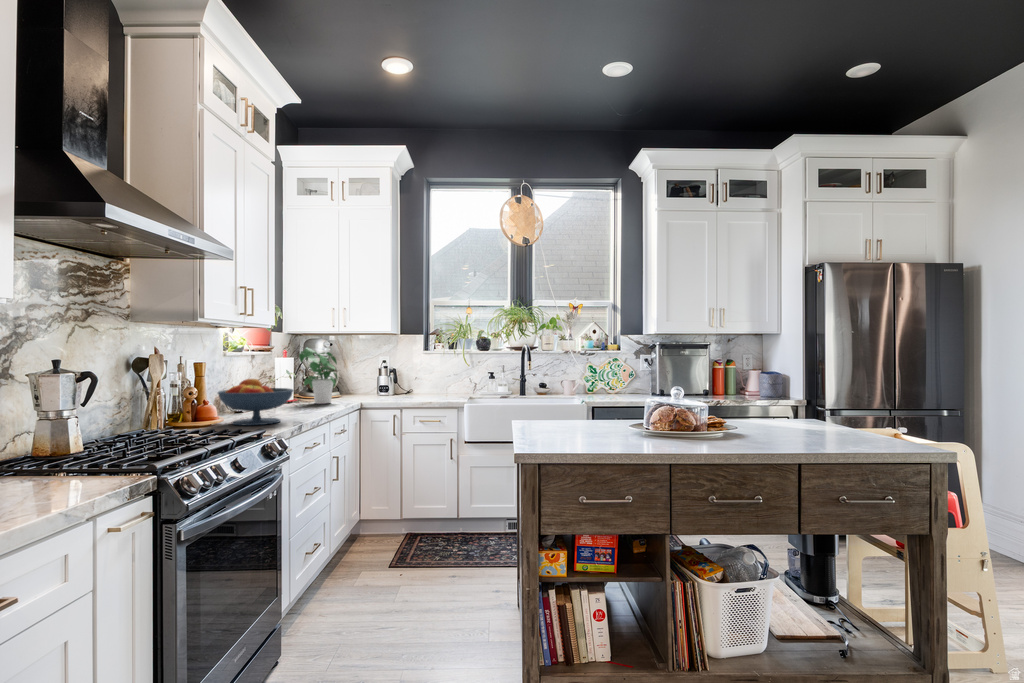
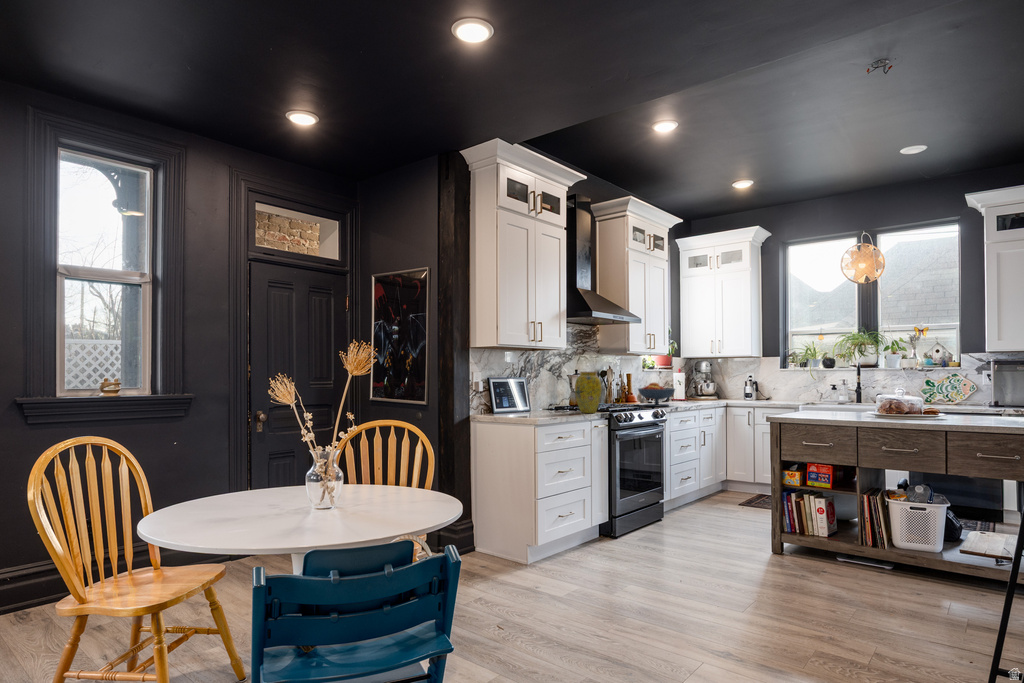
potted plant: present [299,348,338,404] -> none [685,366,710,401]
vase: none [36,362,124,474] -> present [575,372,601,413]

